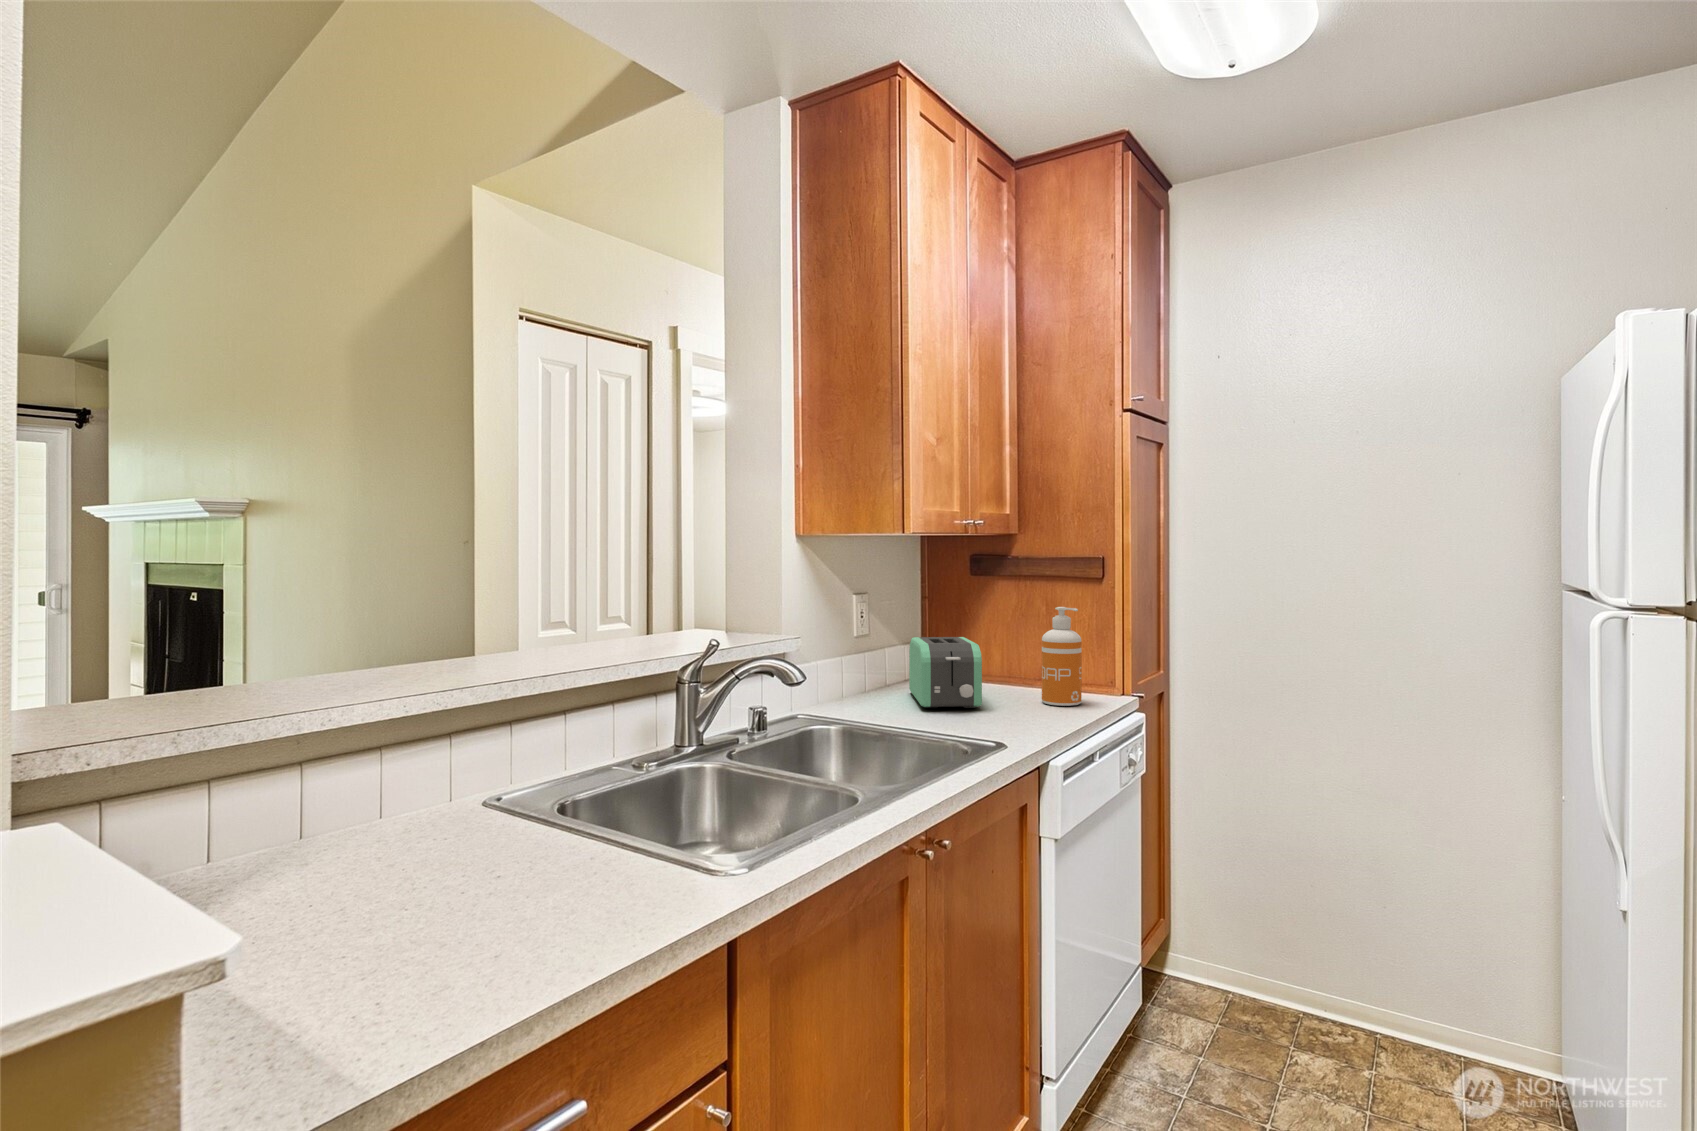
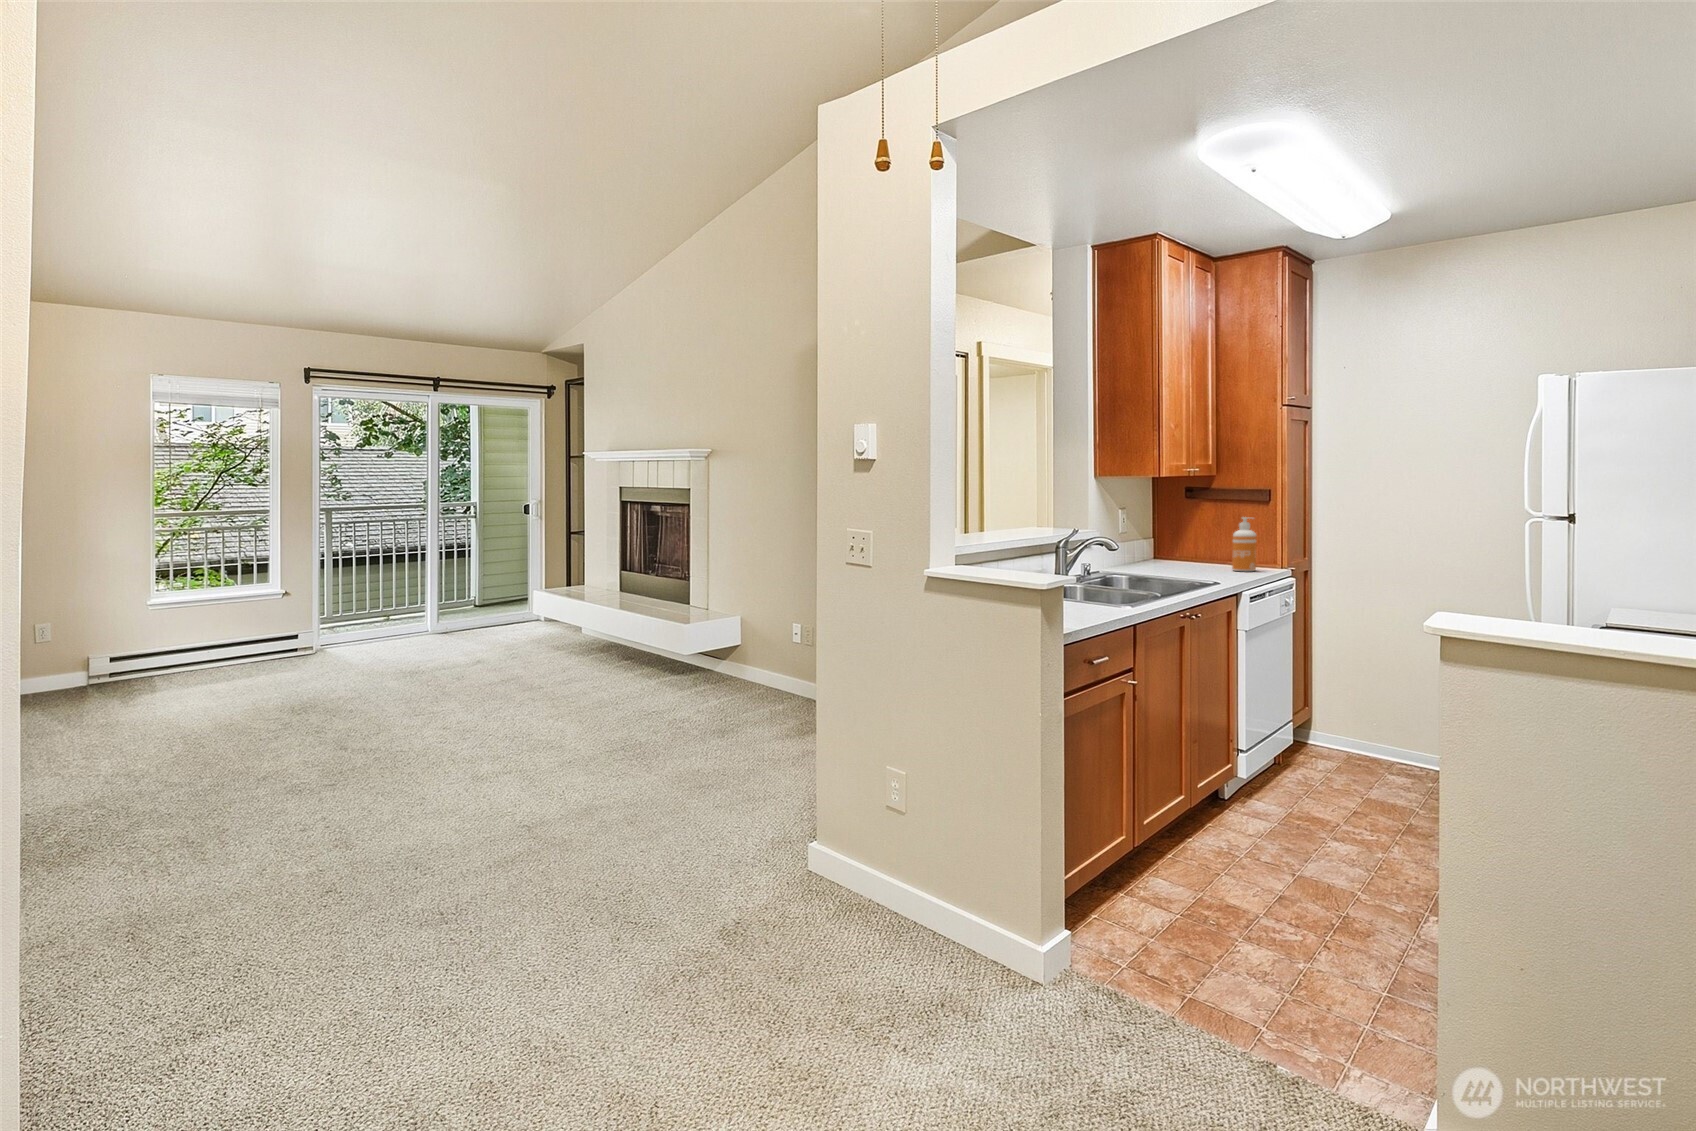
toaster: present [909,637,982,708] -> none [1152,536,1199,572]

